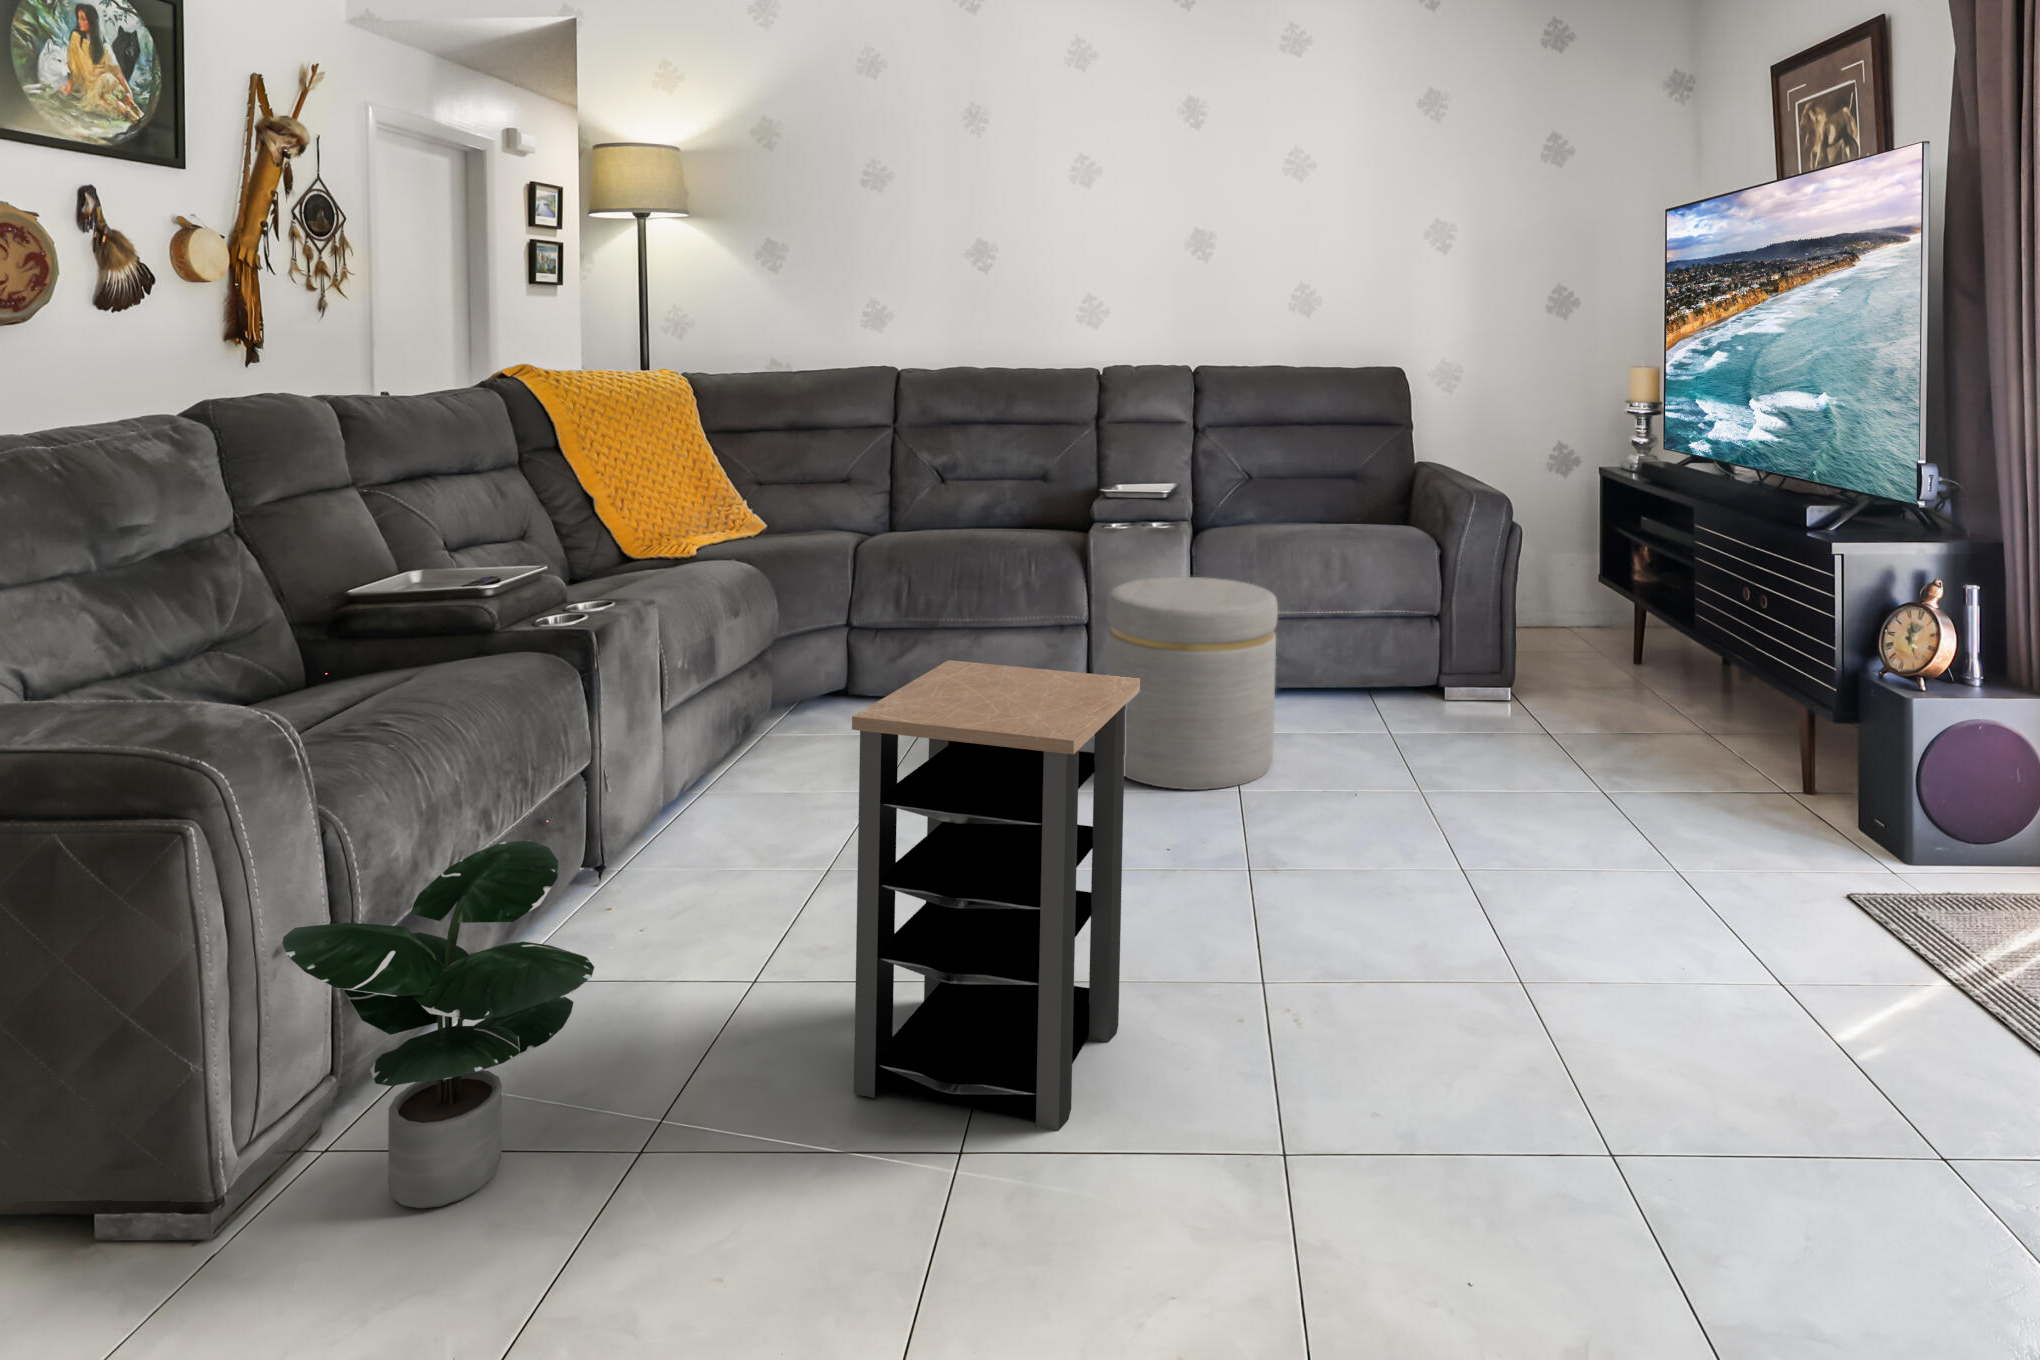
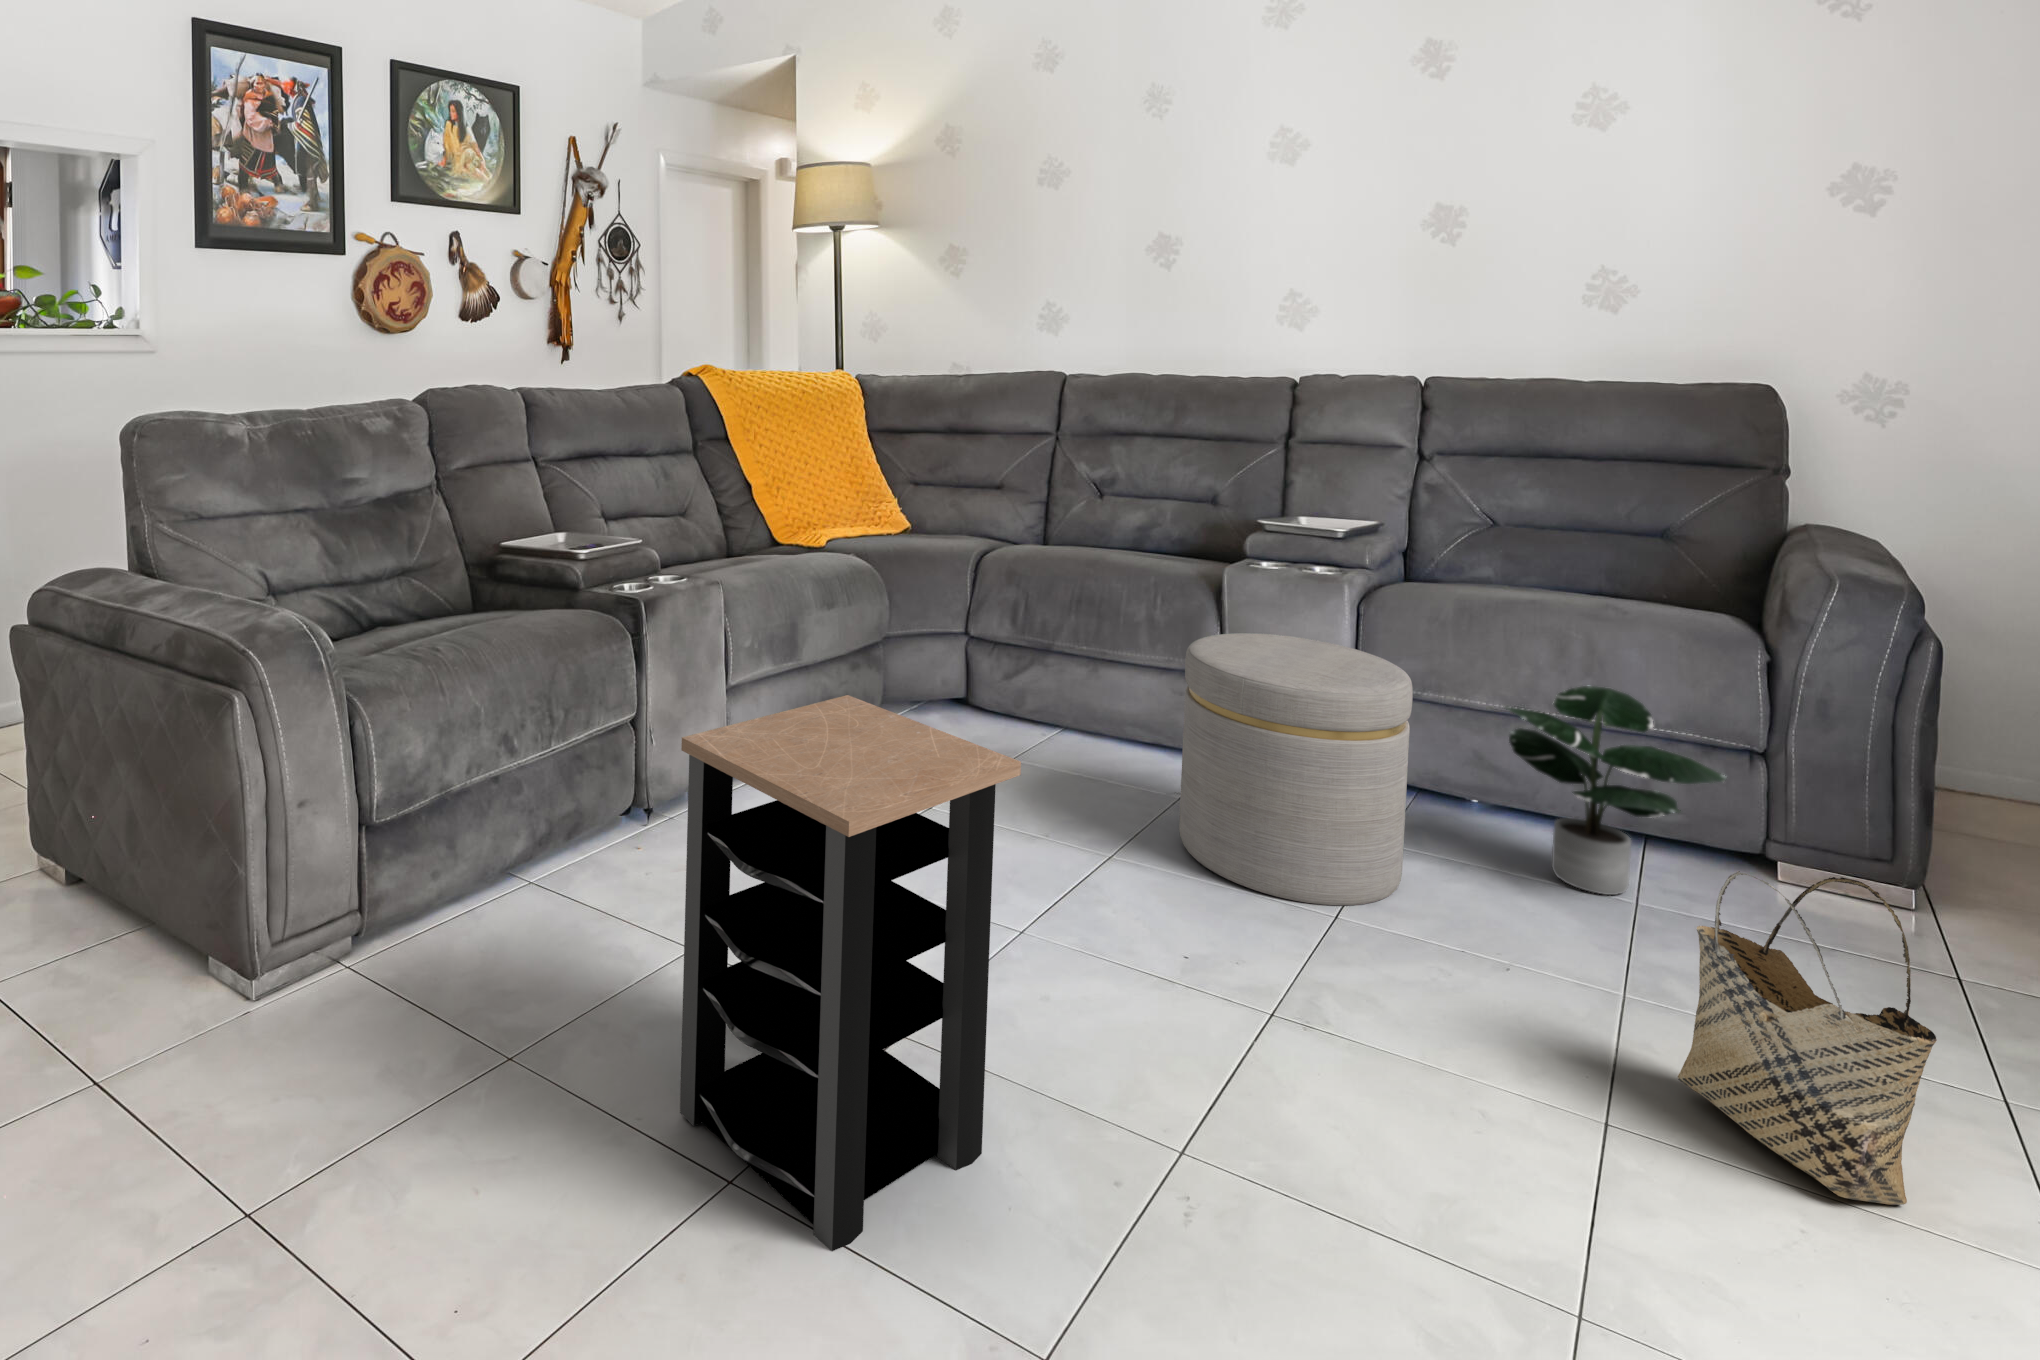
woven basket: none [1484,665,1616,862] -> present [1678,871,1937,1205]
potted plant: present [281,840,594,1208] -> present [1505,686,1726,895]

